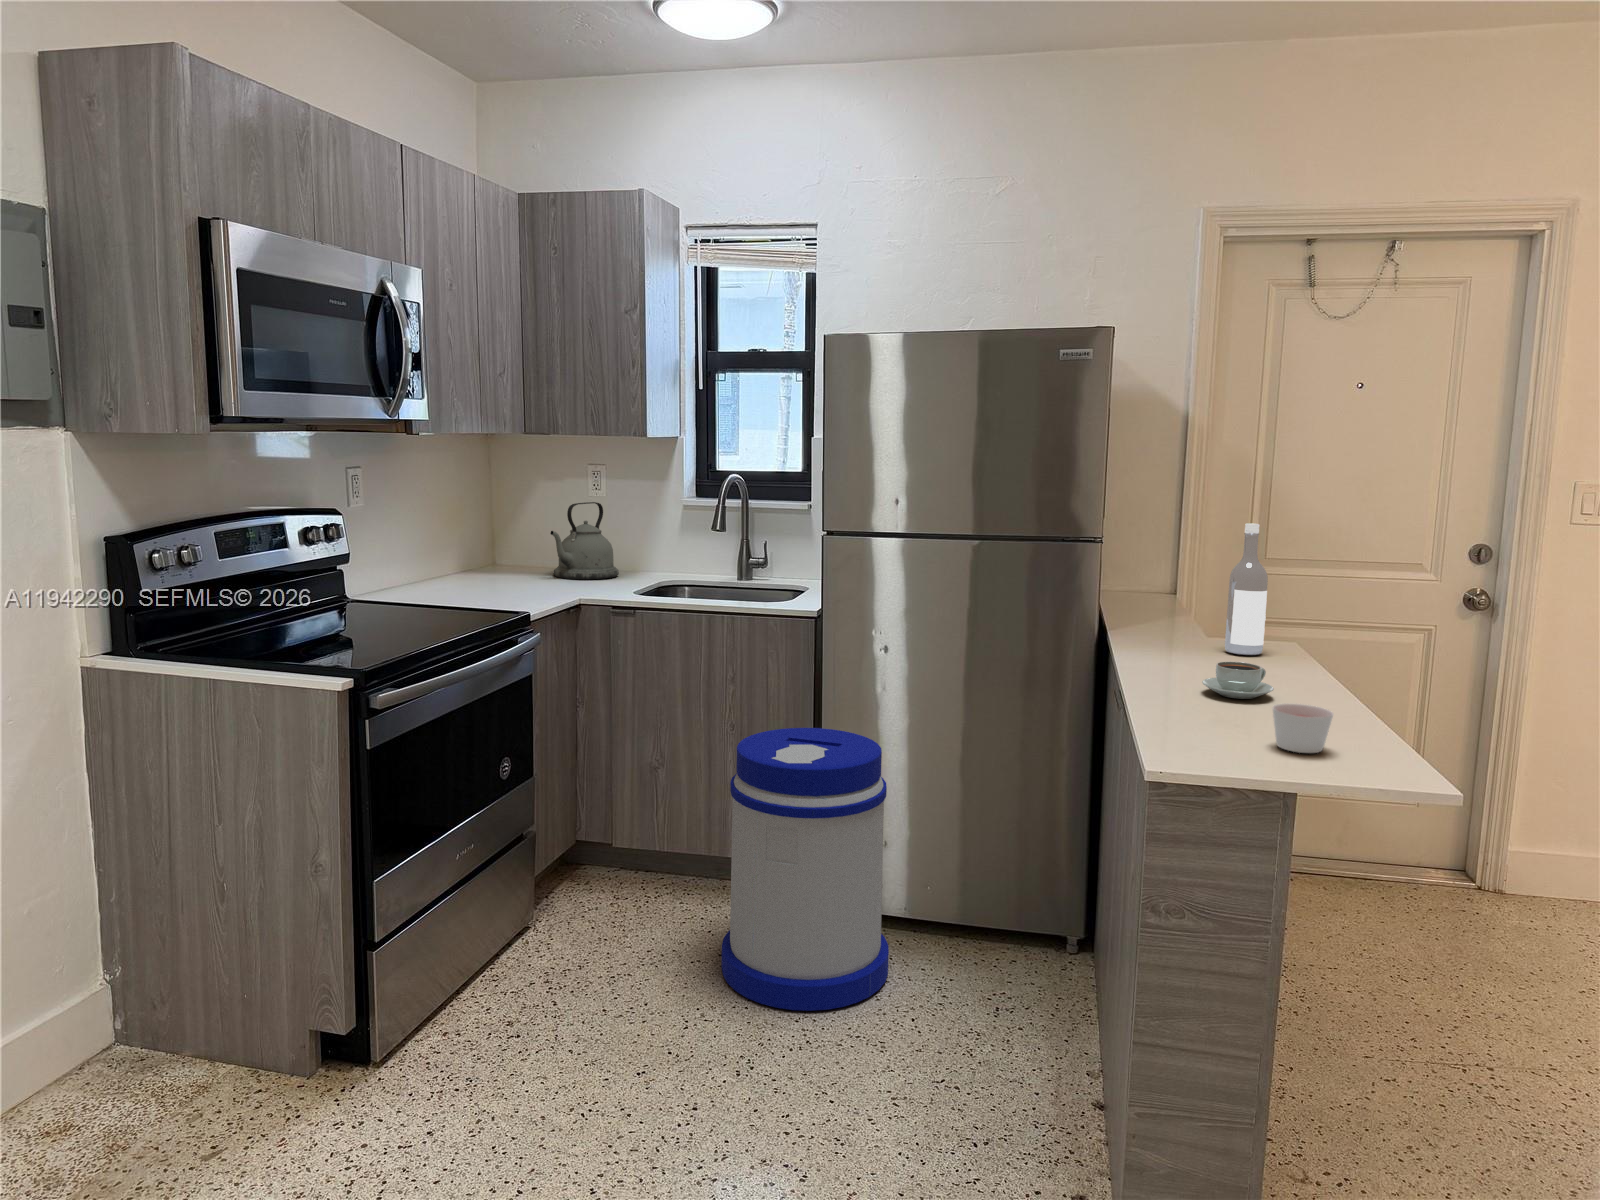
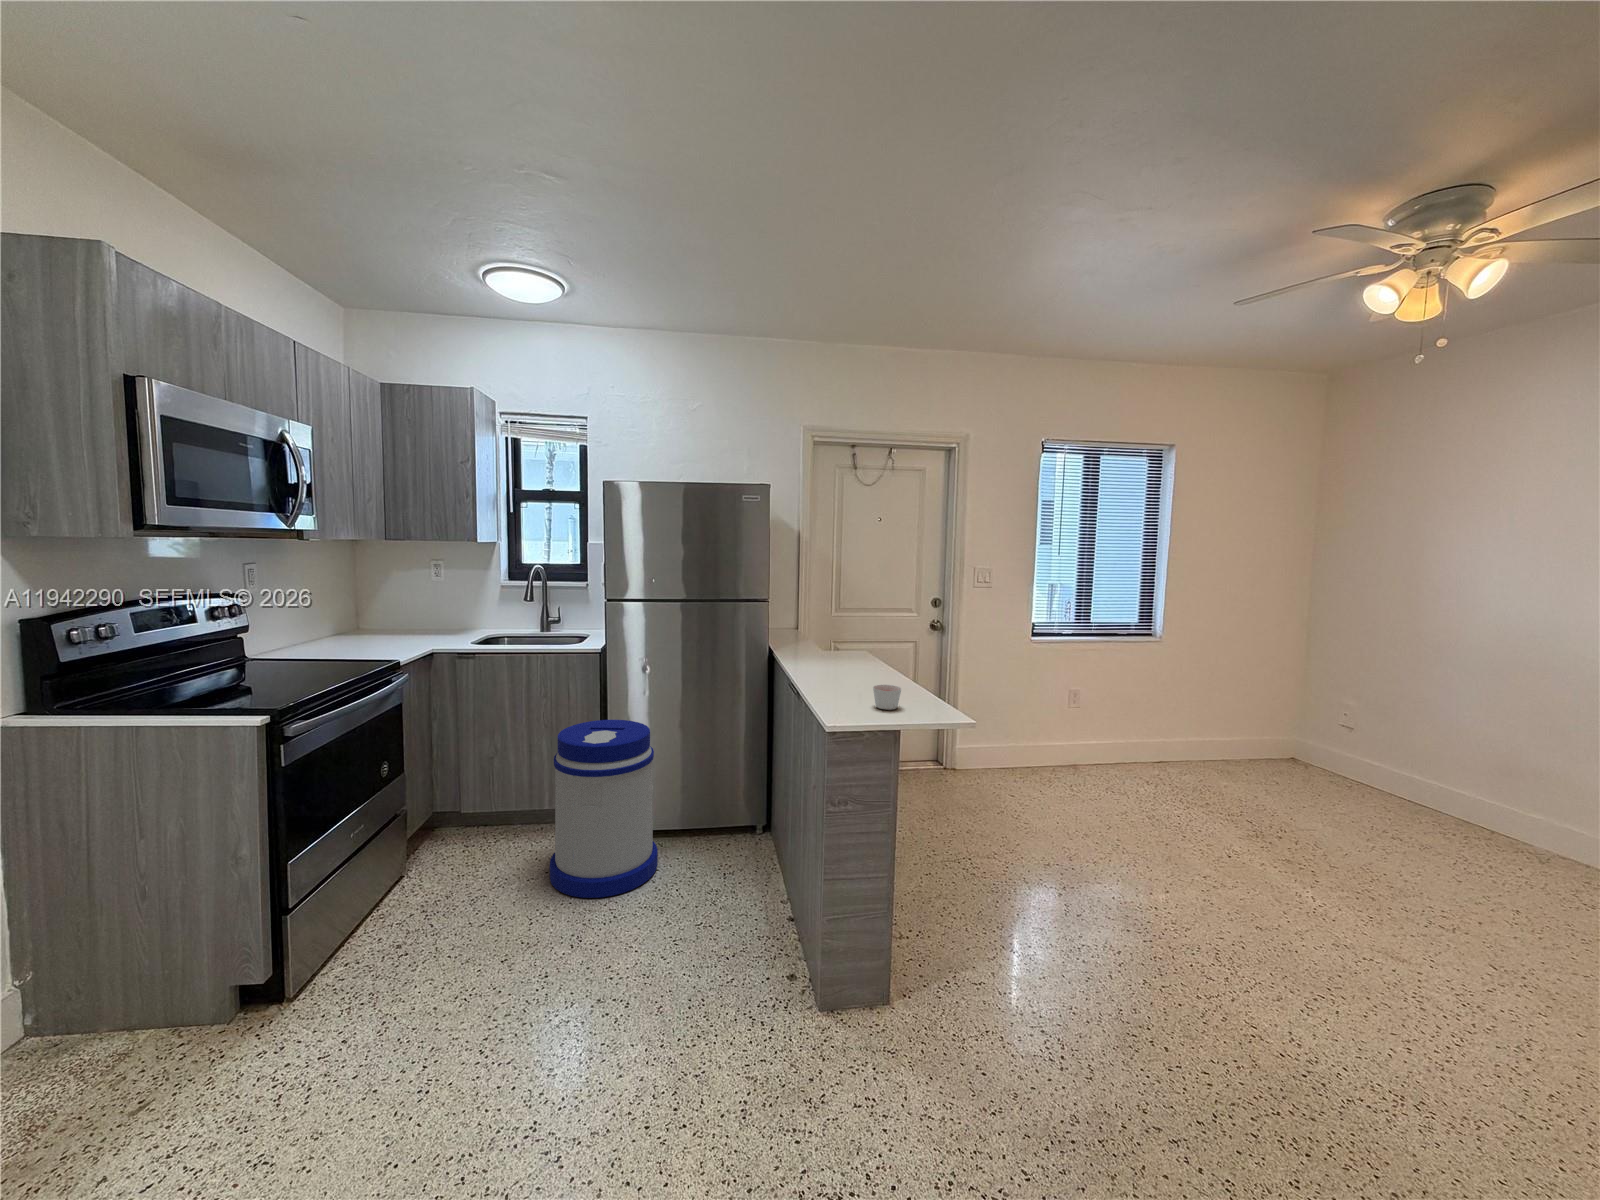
kettle: present [550,502,619,579] -> none [408,584,458,635]
wine bottle: present [1225,523,1268,655] -> none [834,591,853,660]
coffee cup: present [1202,662,1274,699] -> none [831,664,866,683]

